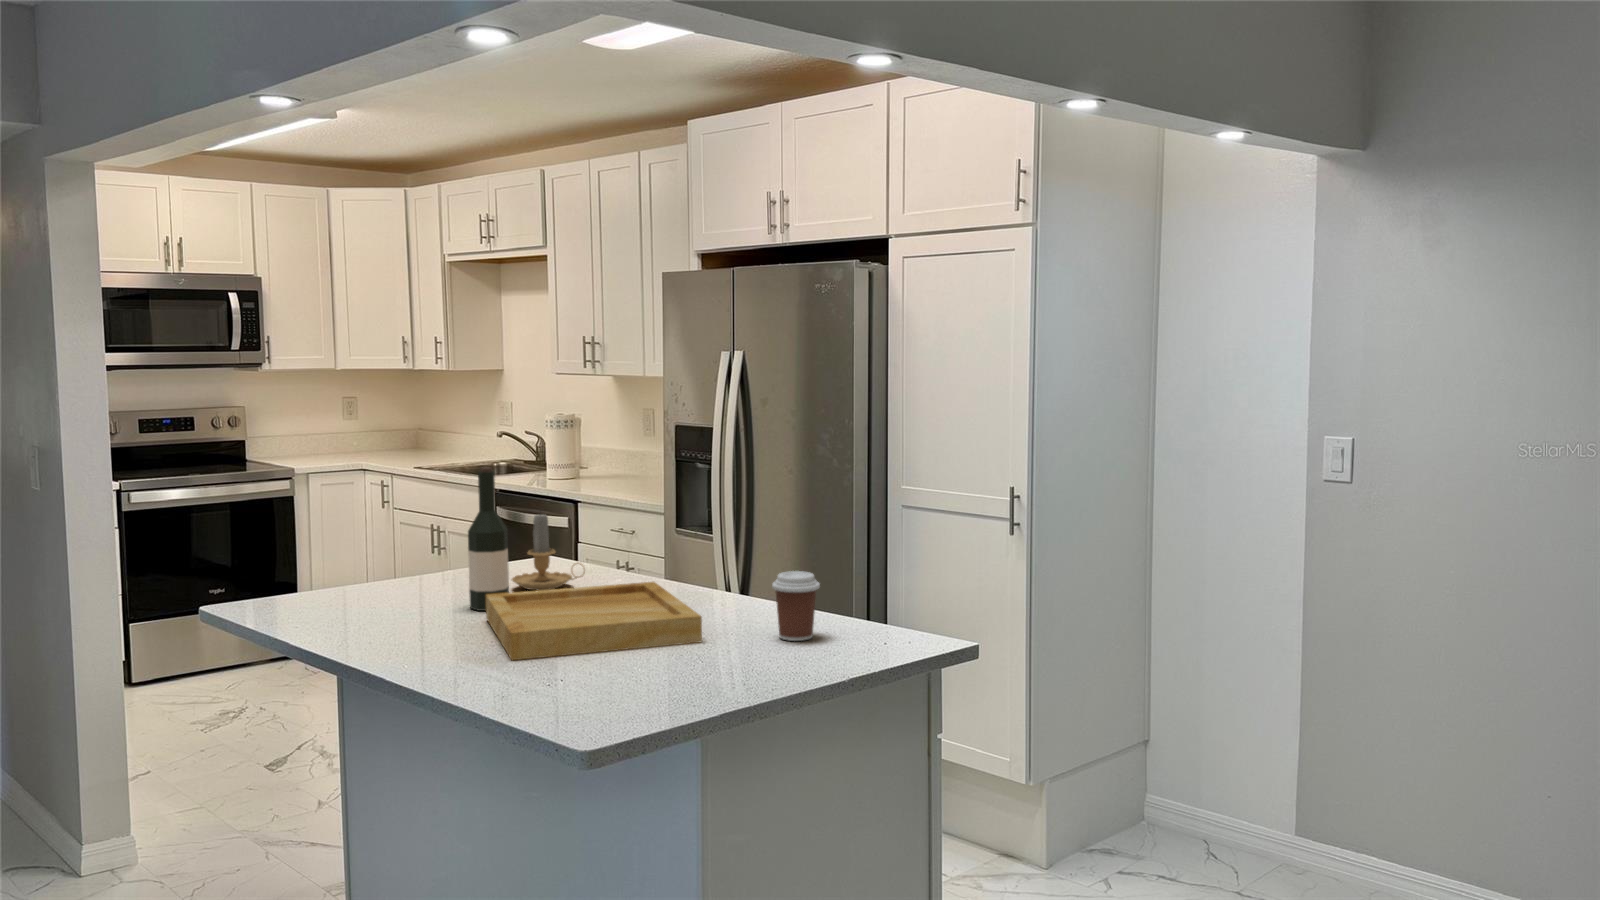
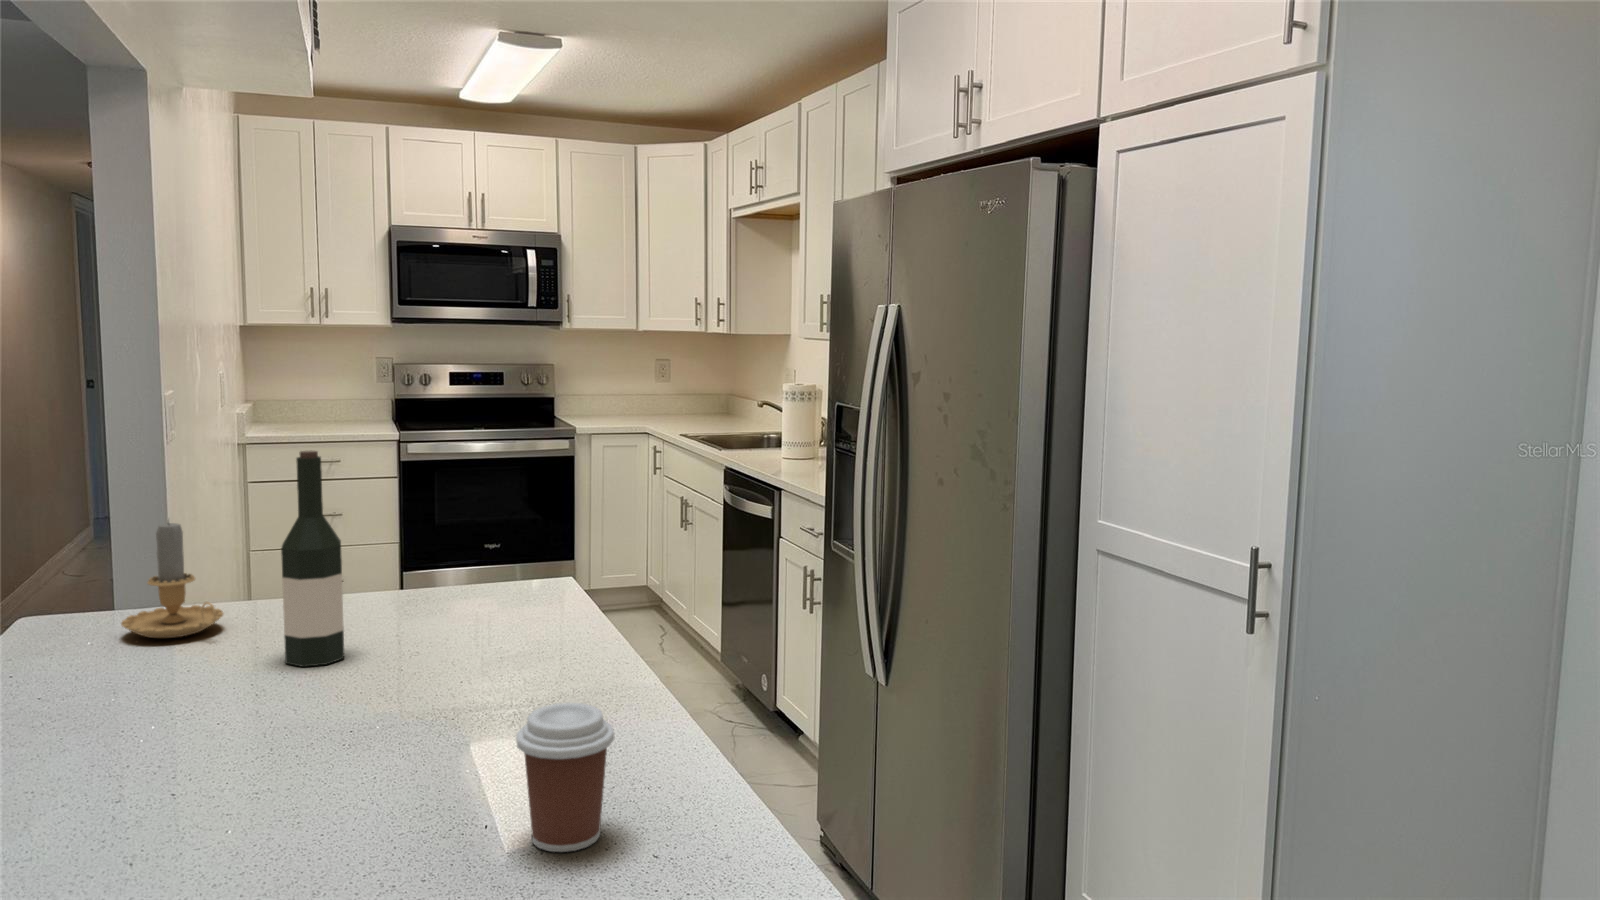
candle: present [512,514,585,590] -> present [121,522,223,638]
tray: present [486,582,702,660] -> none [59,647,512,813]

